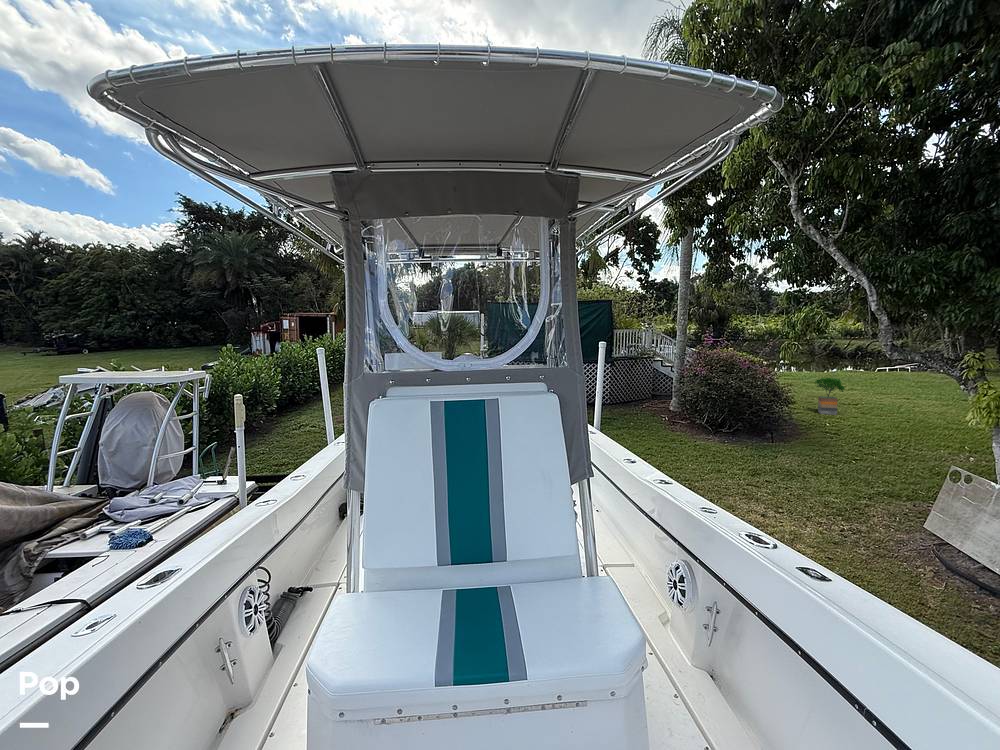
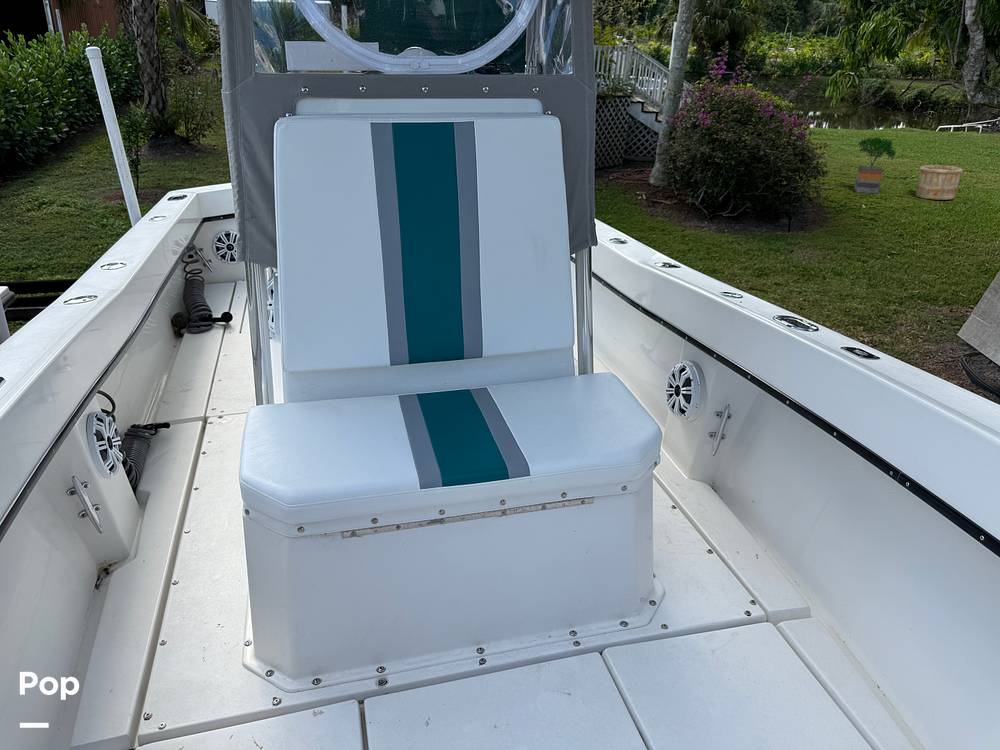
wooden bucket: none [866,395,901,419] -> present [915,165,963,200]

